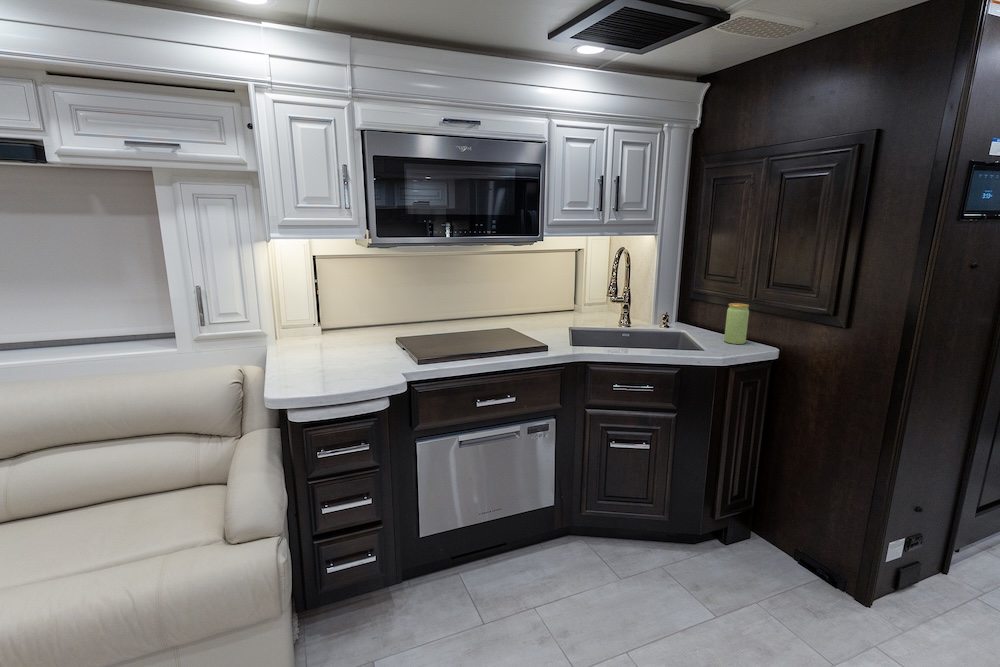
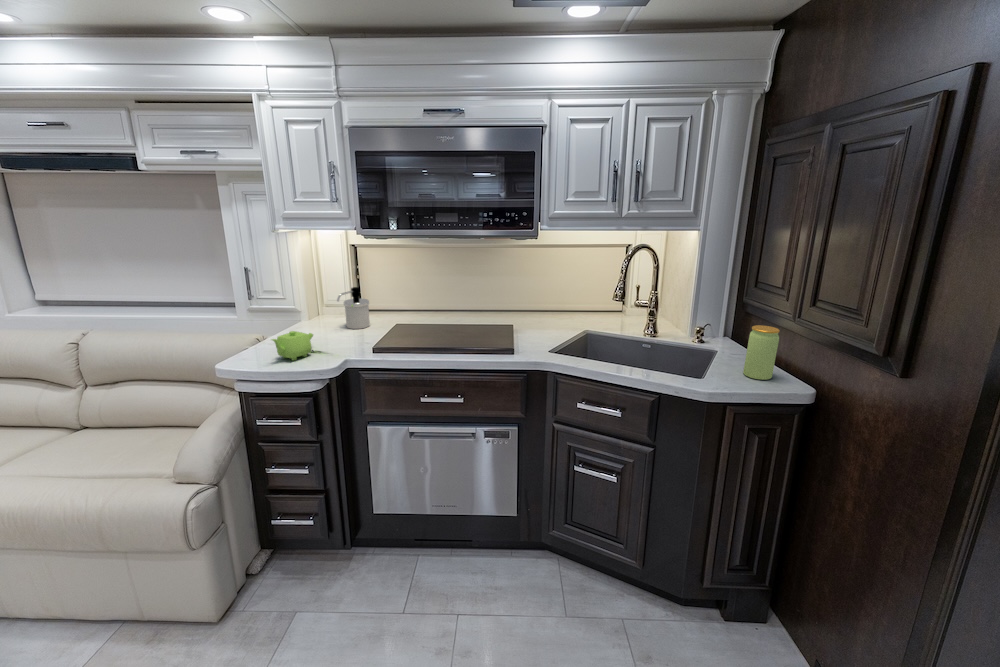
soap dispenser: none [335,301,363,347] -> present [337,287,370,329]
teapot: none [309,348,343,380] -> present [272,331,313,361]

